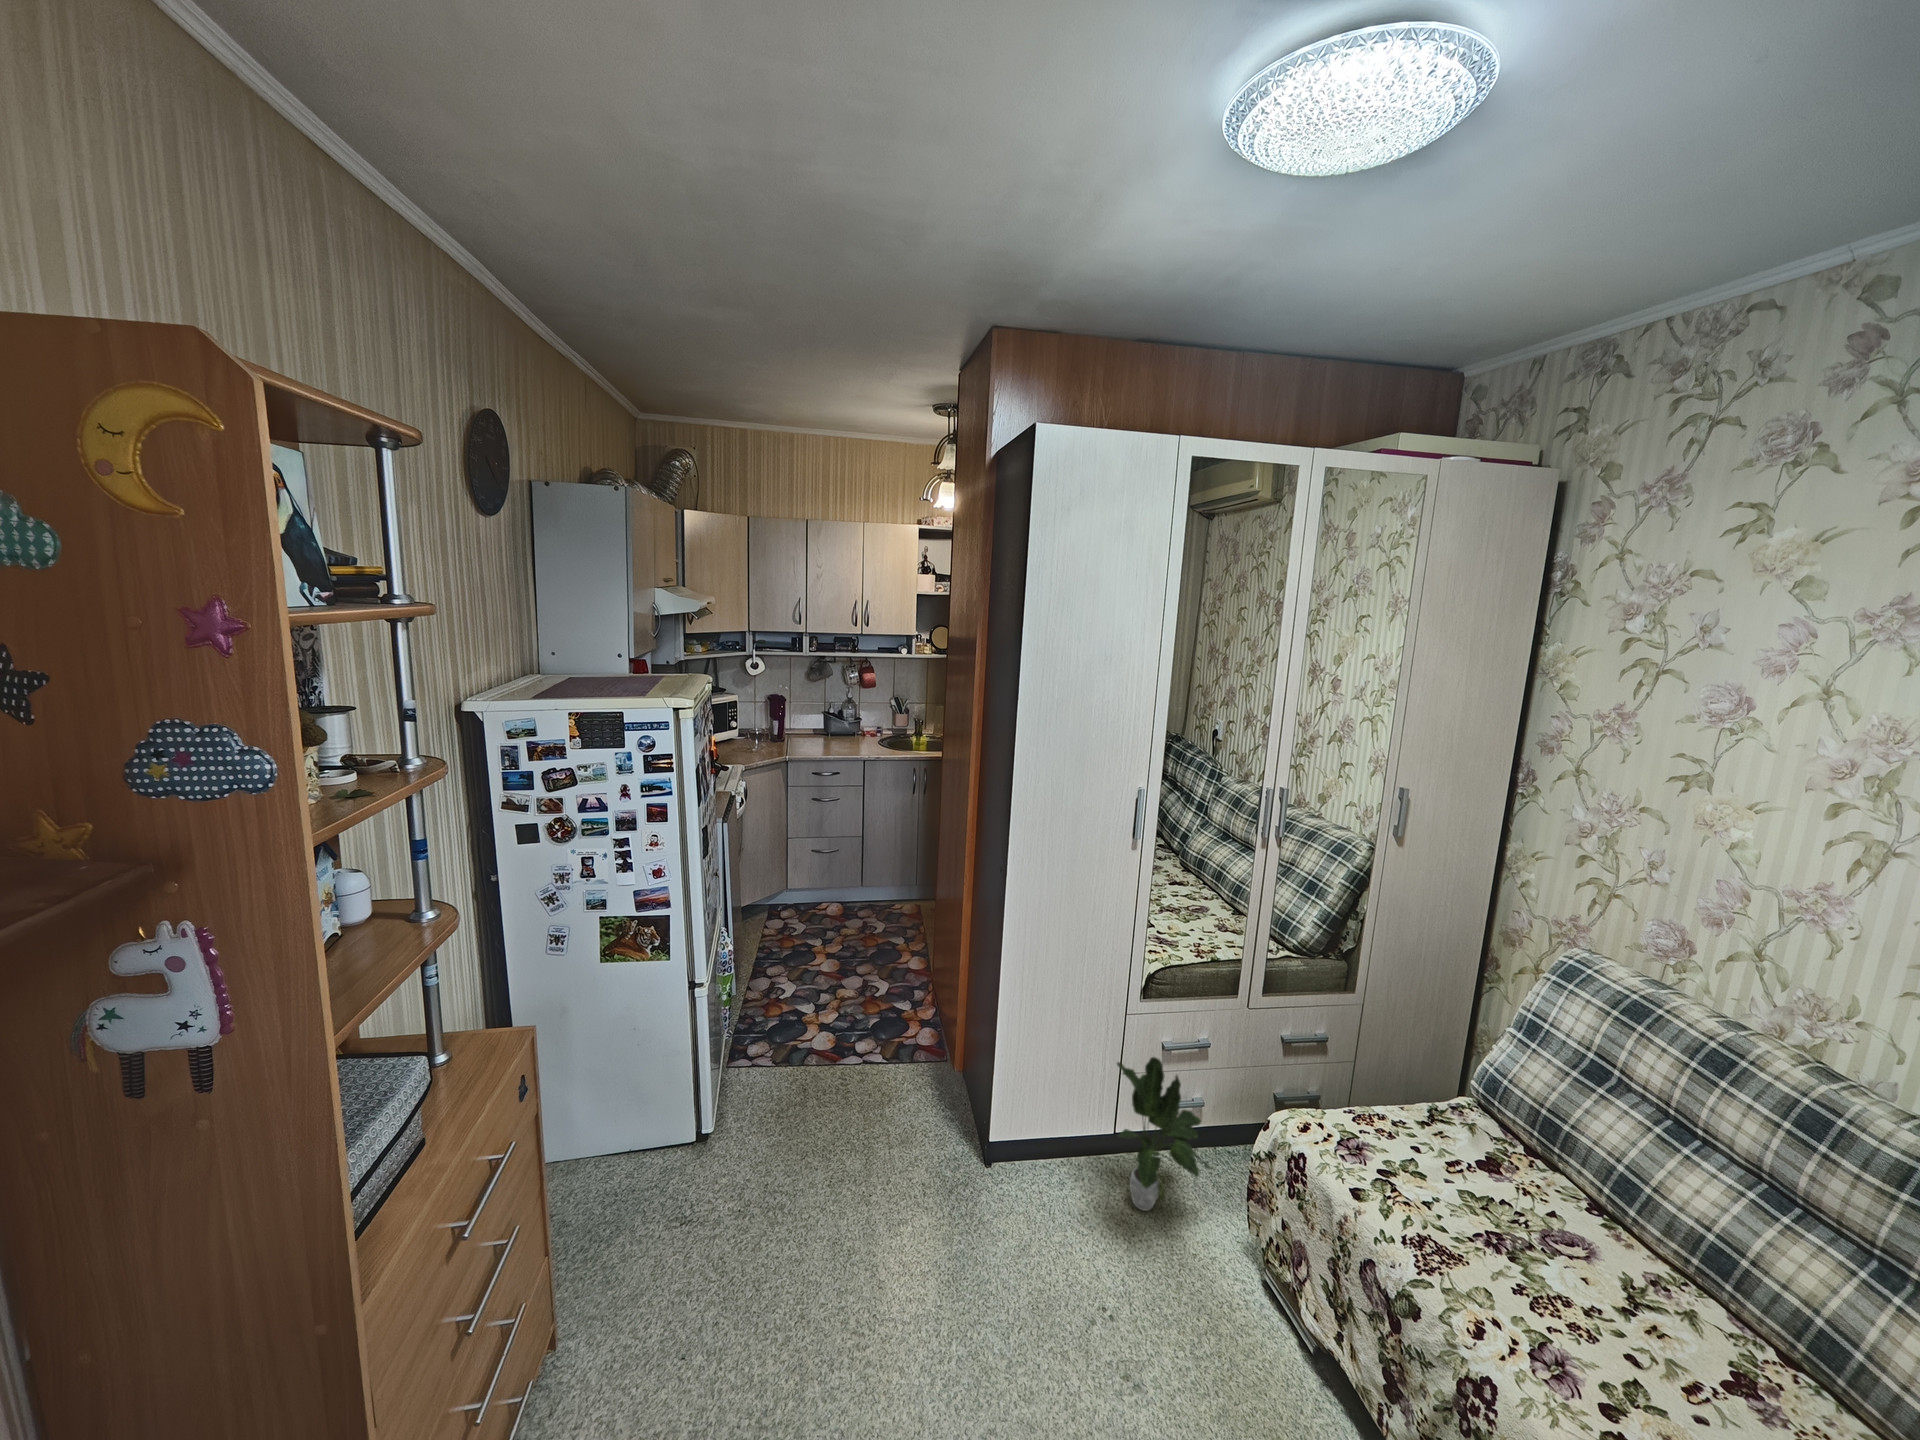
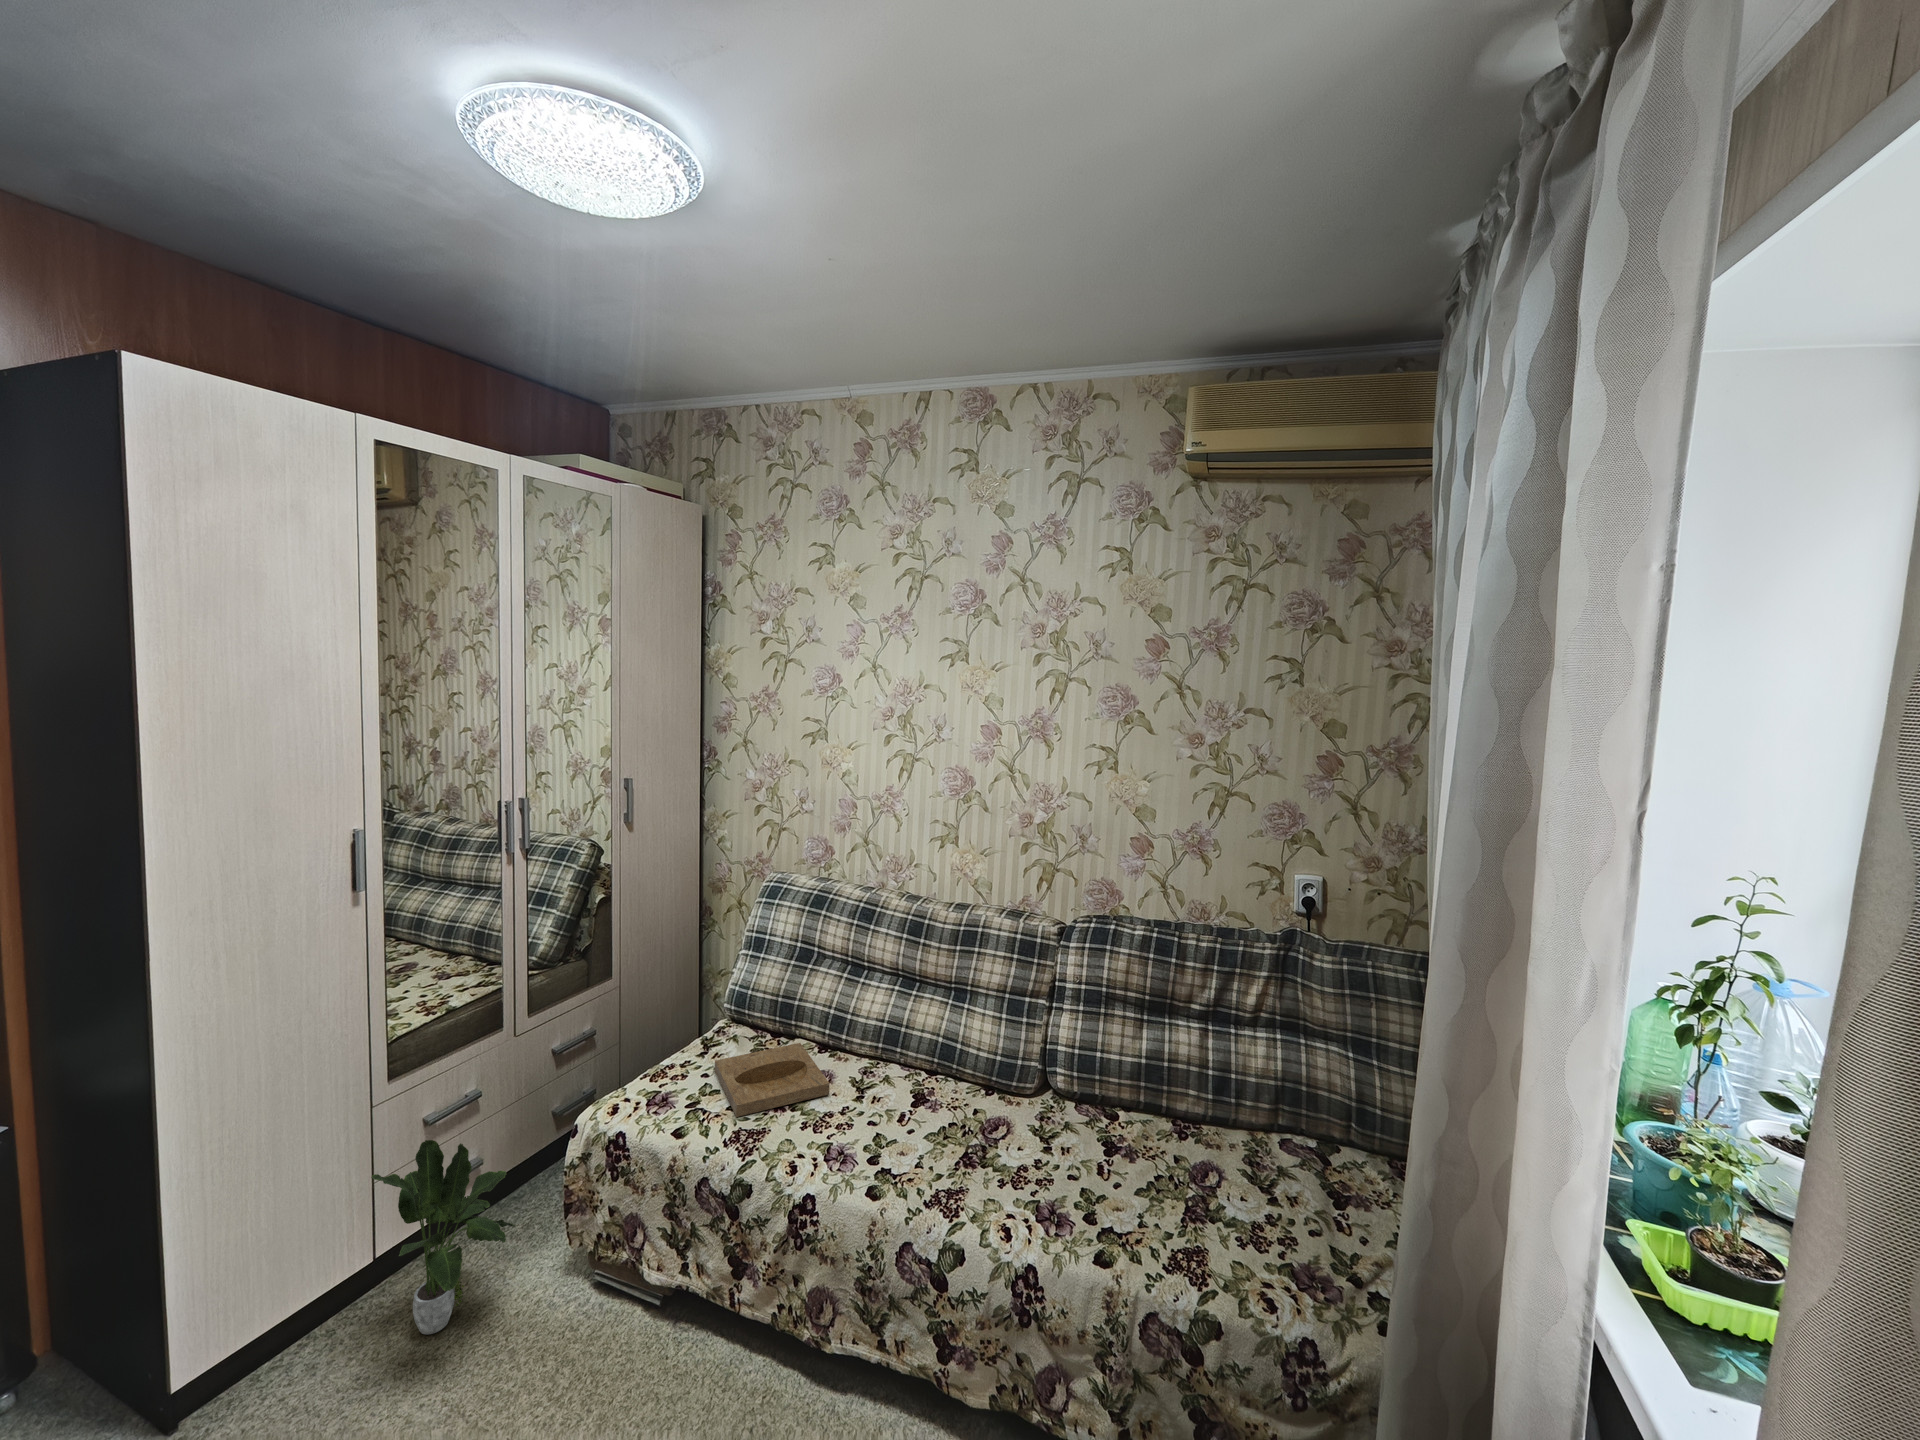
tray: none [1429,1137,1581,1276] -> present [715,1043,830,1117]

